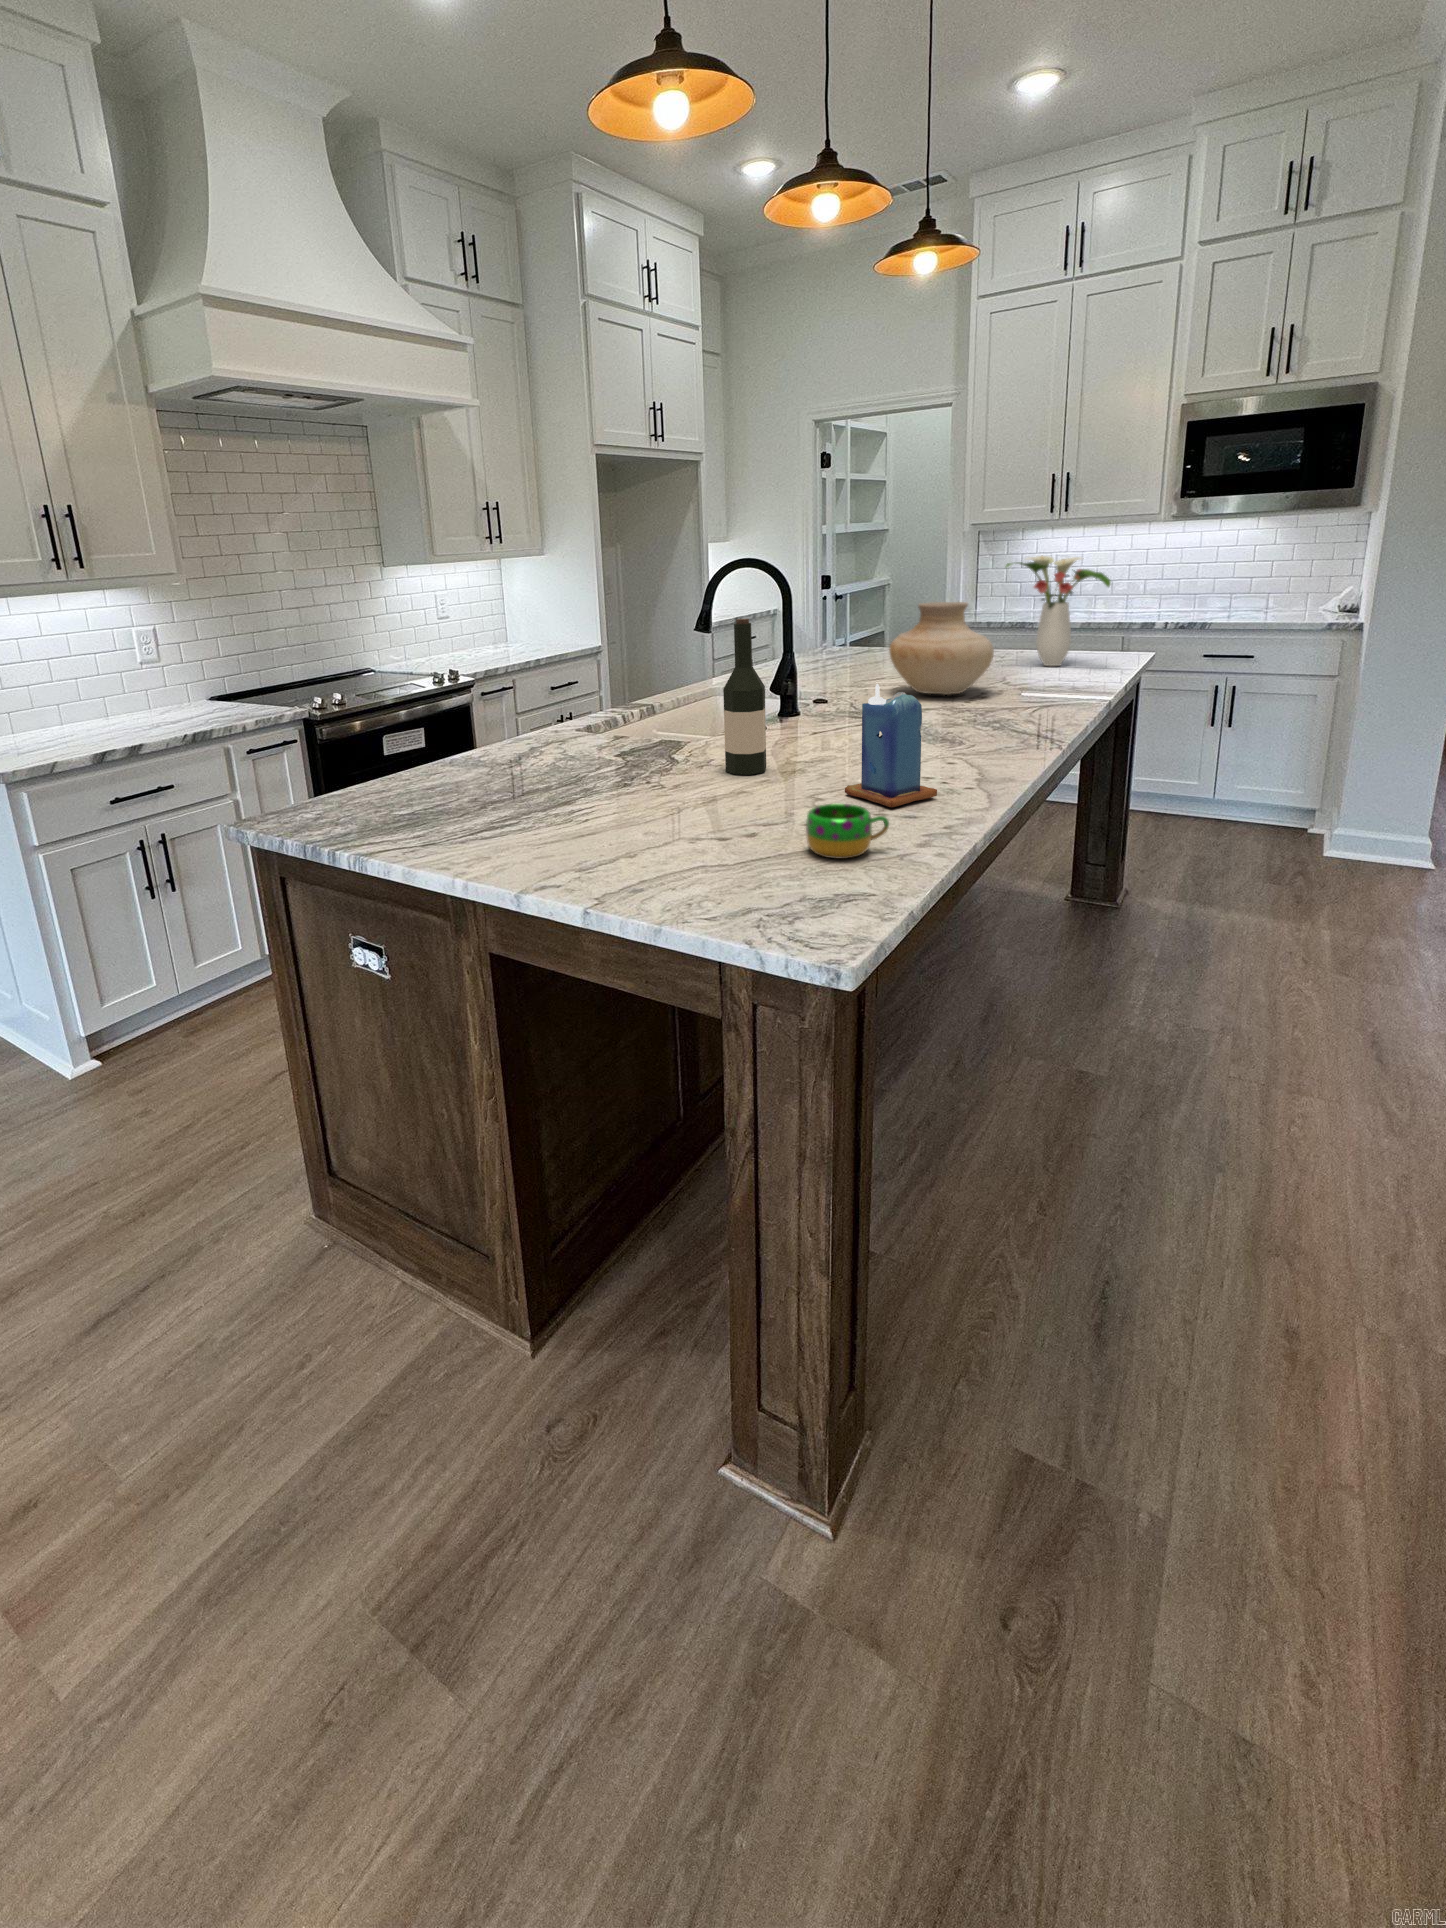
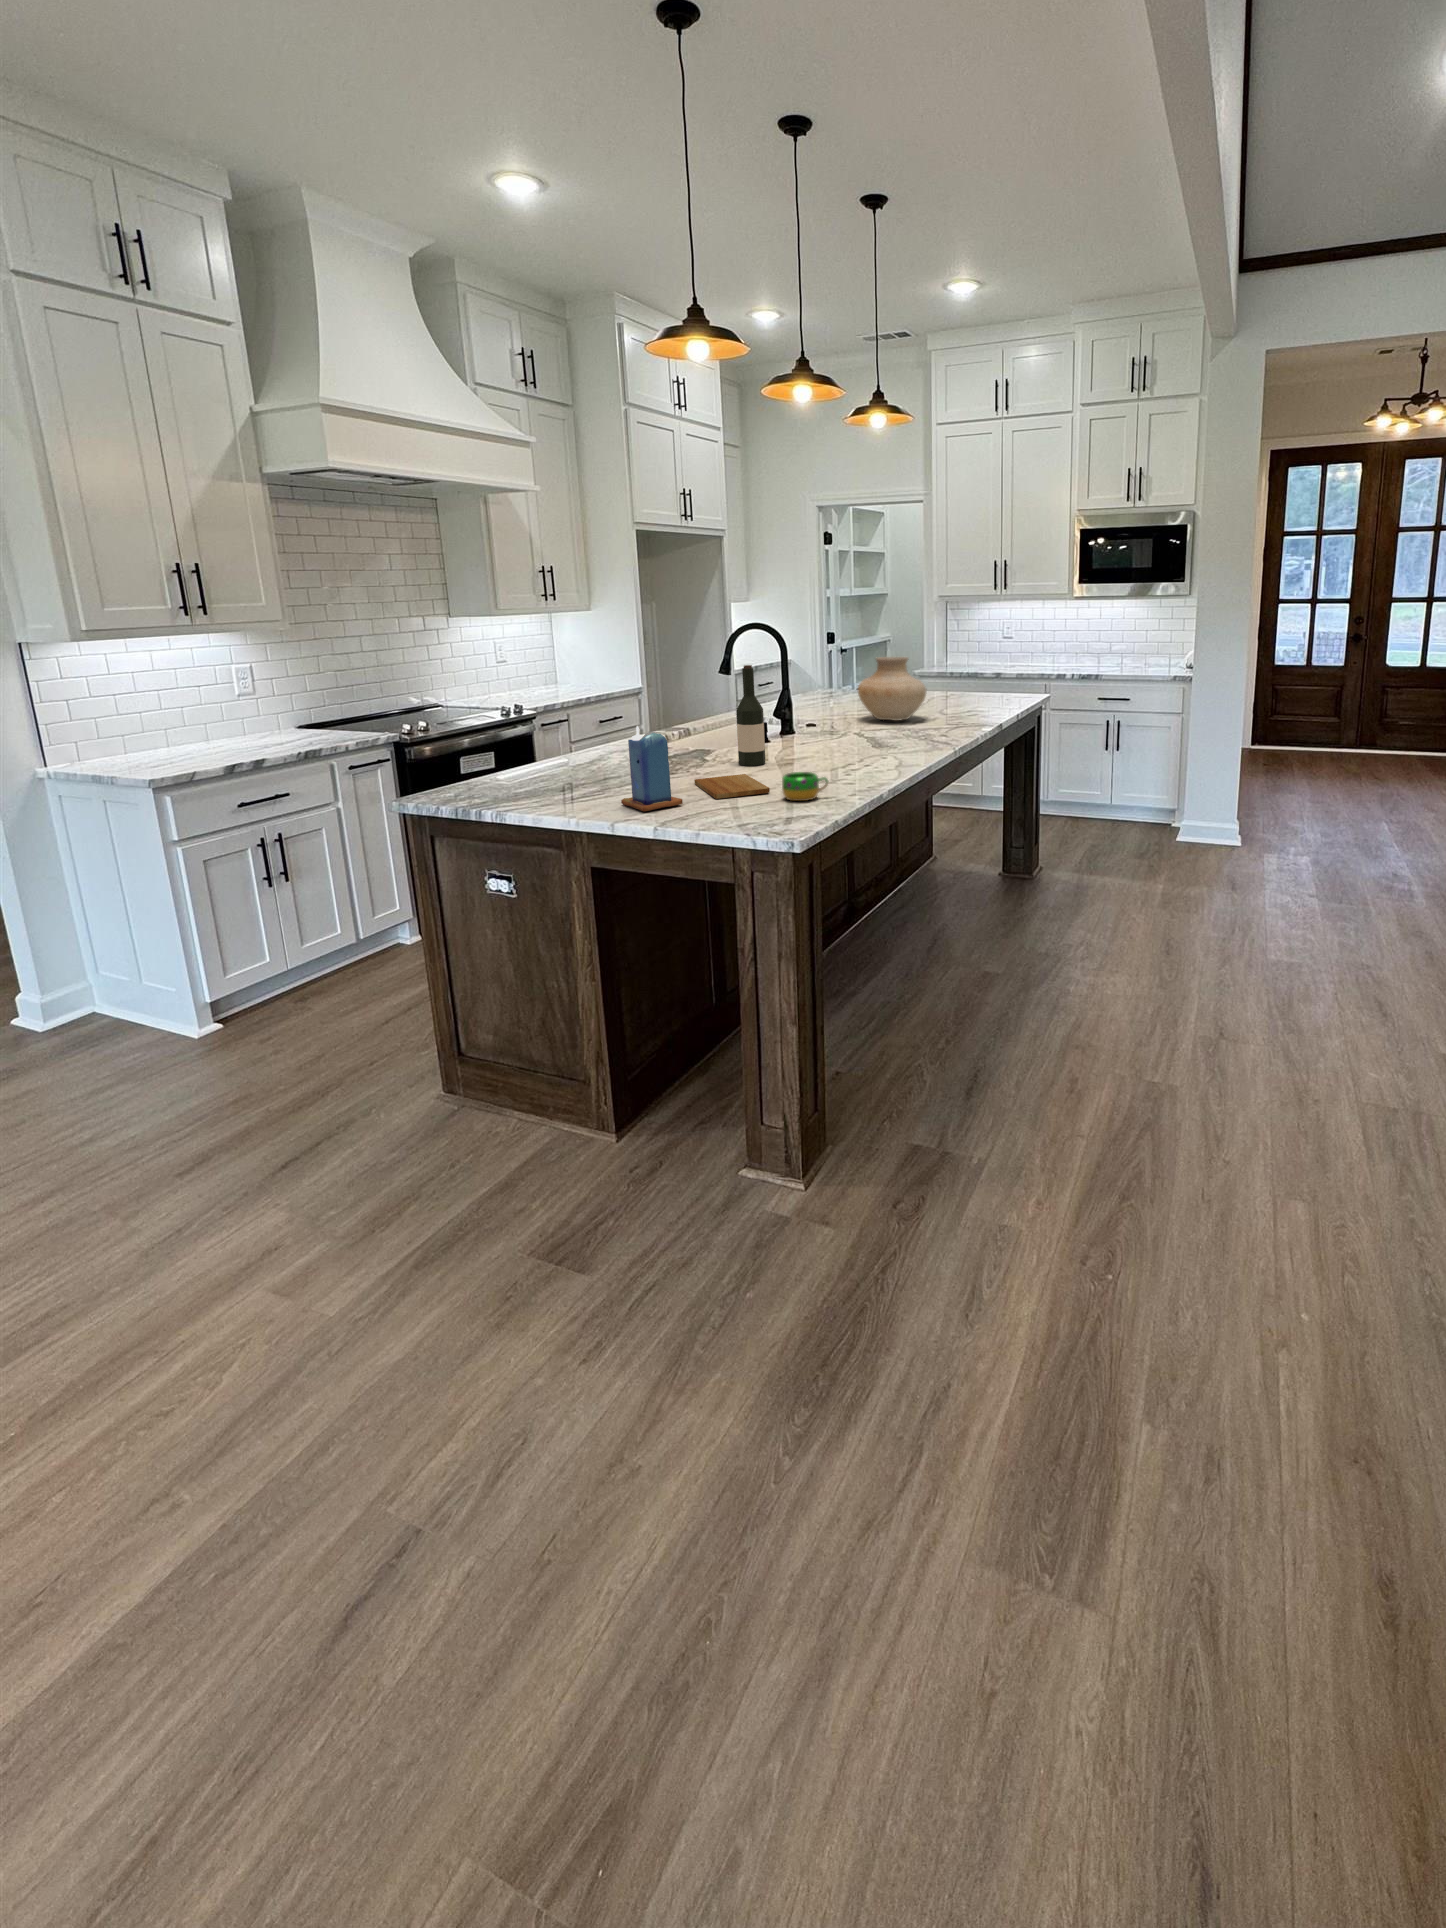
flower arrangement: present [1006,556,1111,666] -> none [940,625,1008,703]
candle: present [845,684,937,808] -> present [621,726,683,812]
cutting board: none [658,794,782,847] -> present [694,774,770,799]

